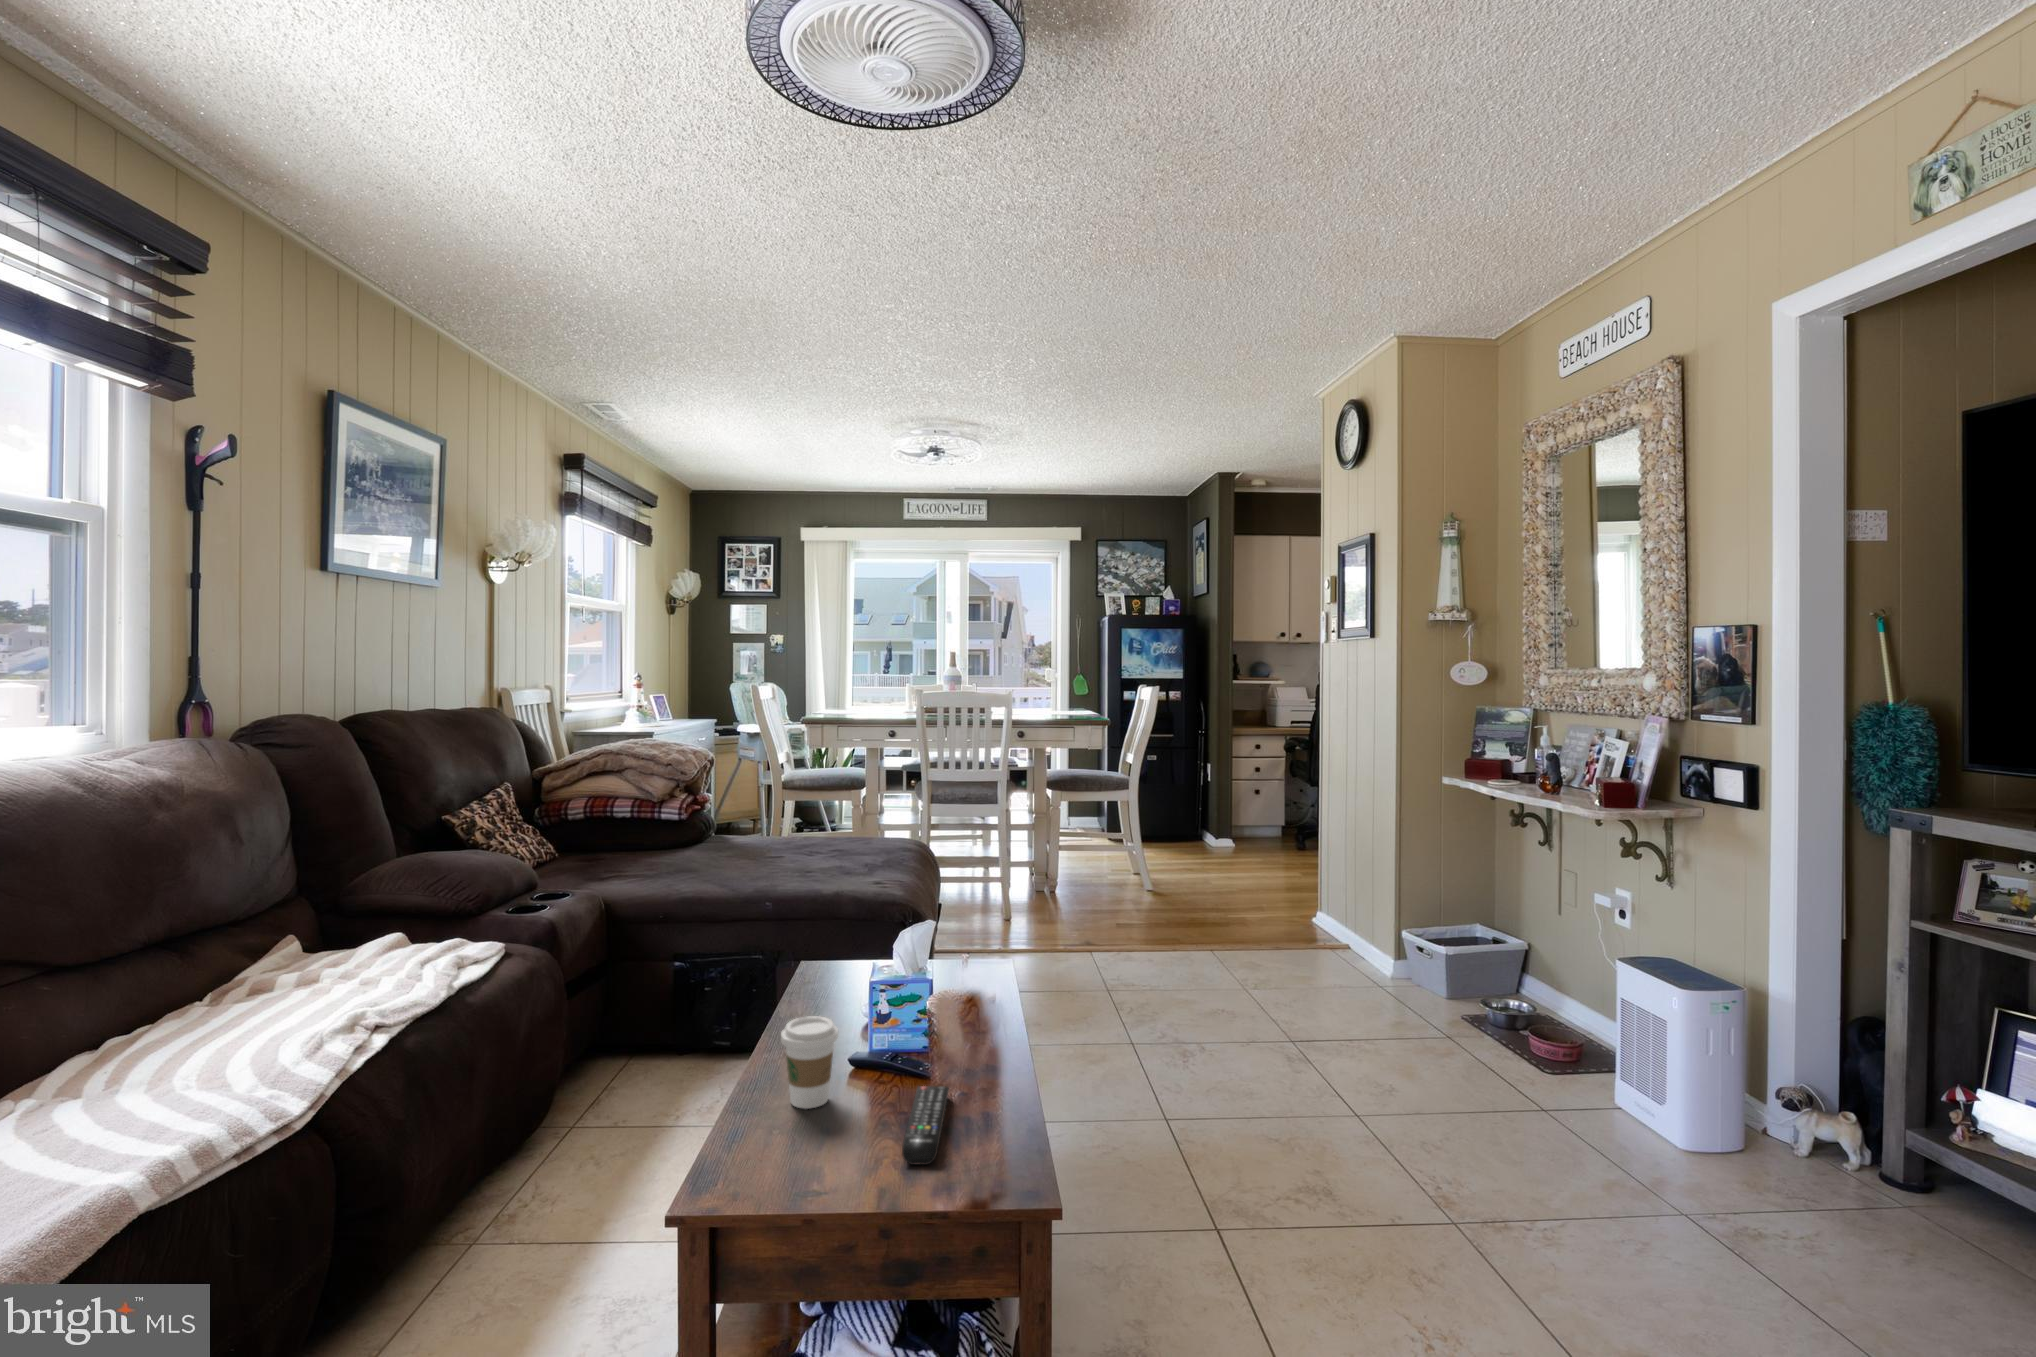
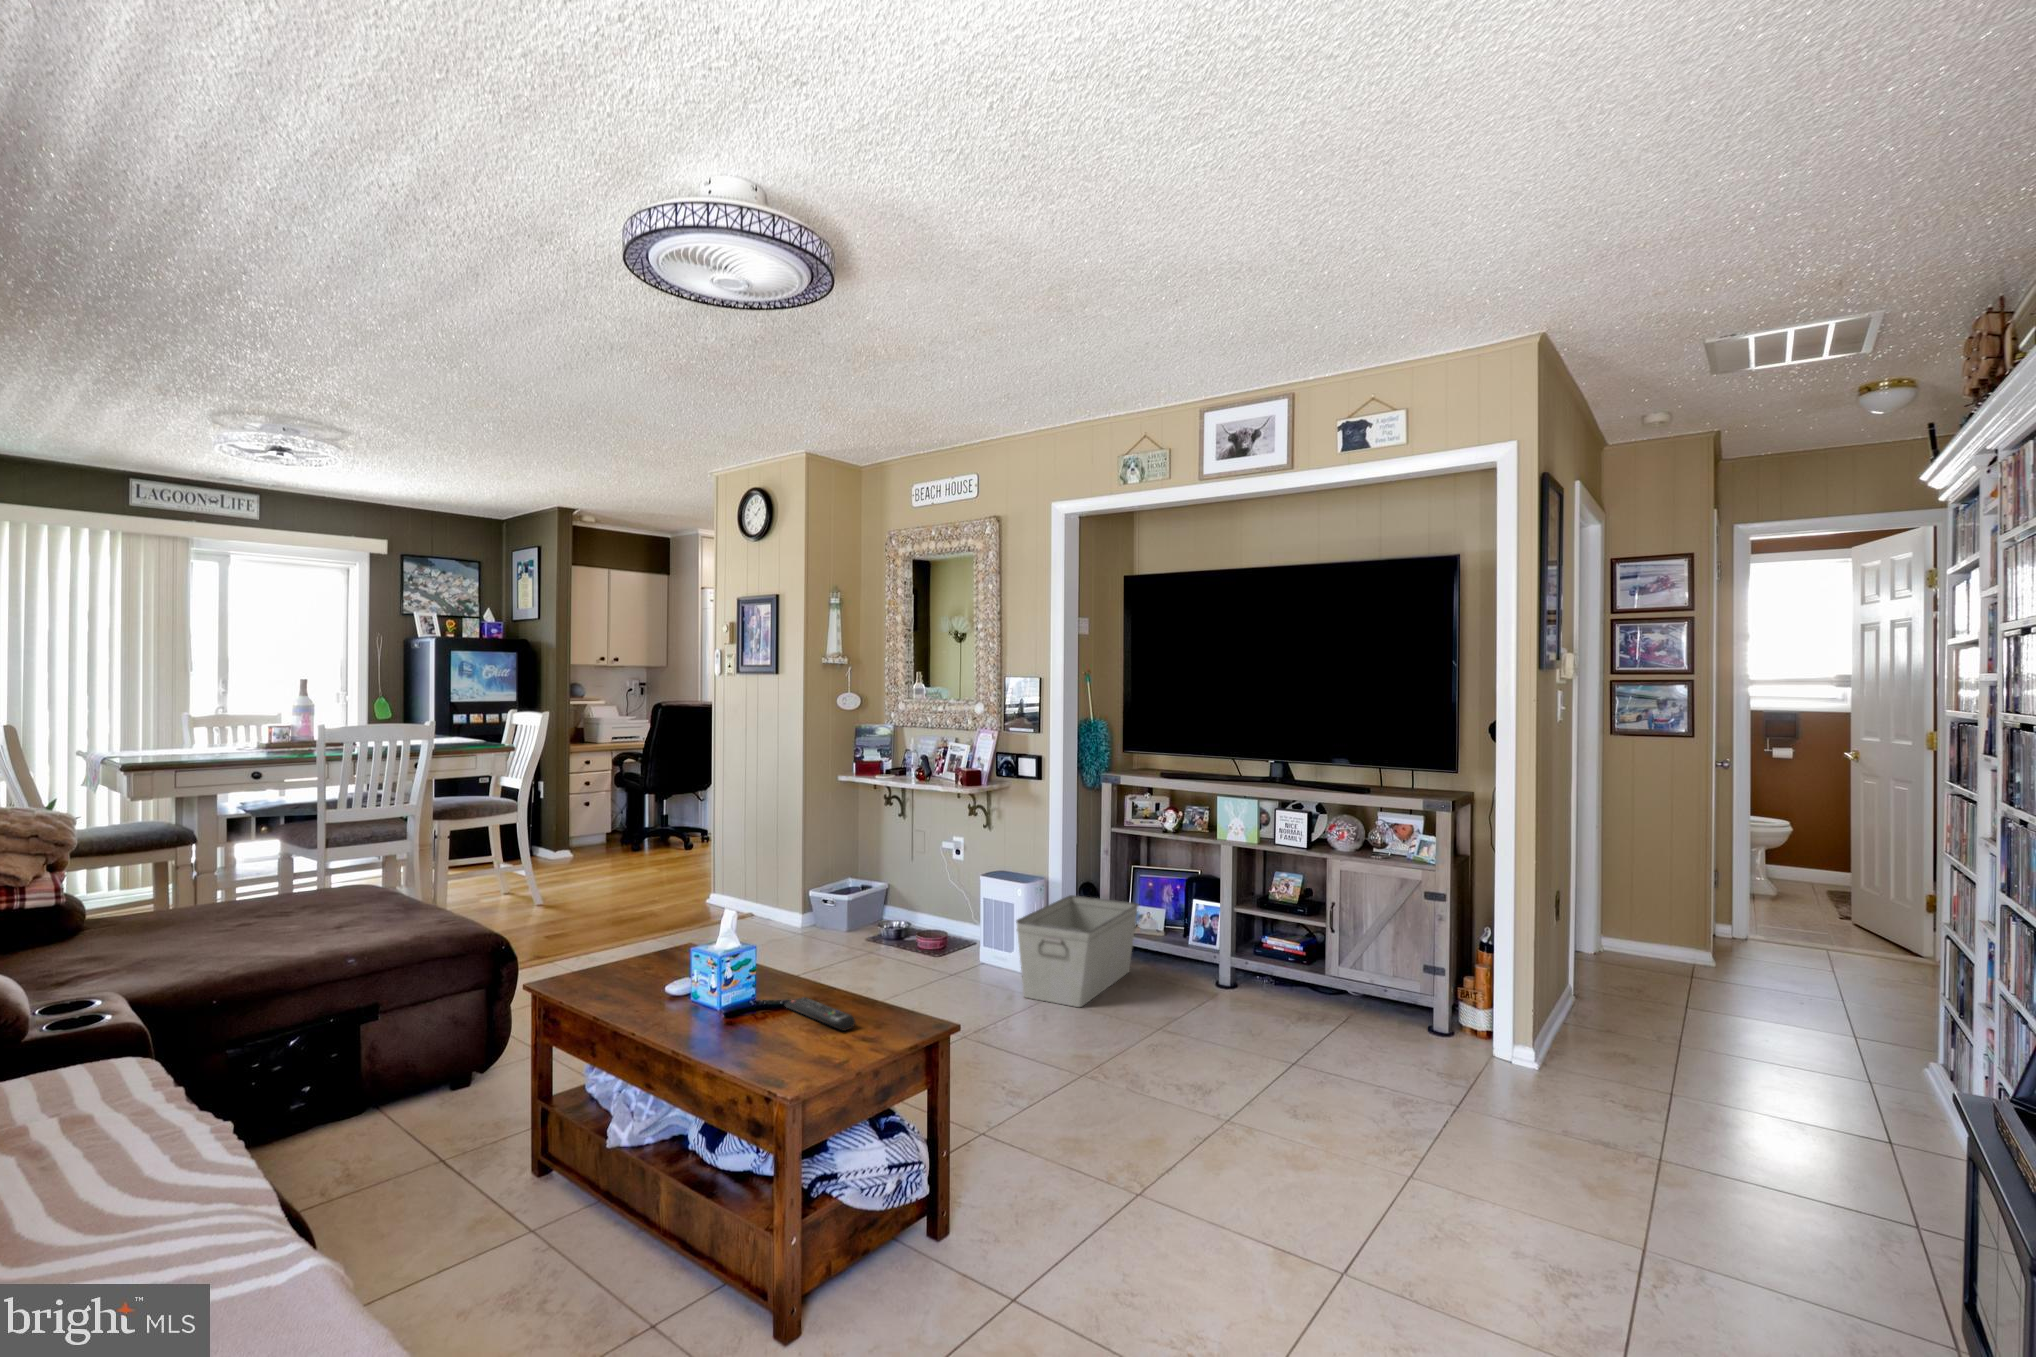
coffee cup: present [781,1016,838,1109] -> none [707,970,748,1033]
storage bin: none [1629,1029,1969,1256] -> present [1016,895,1138,1007]

